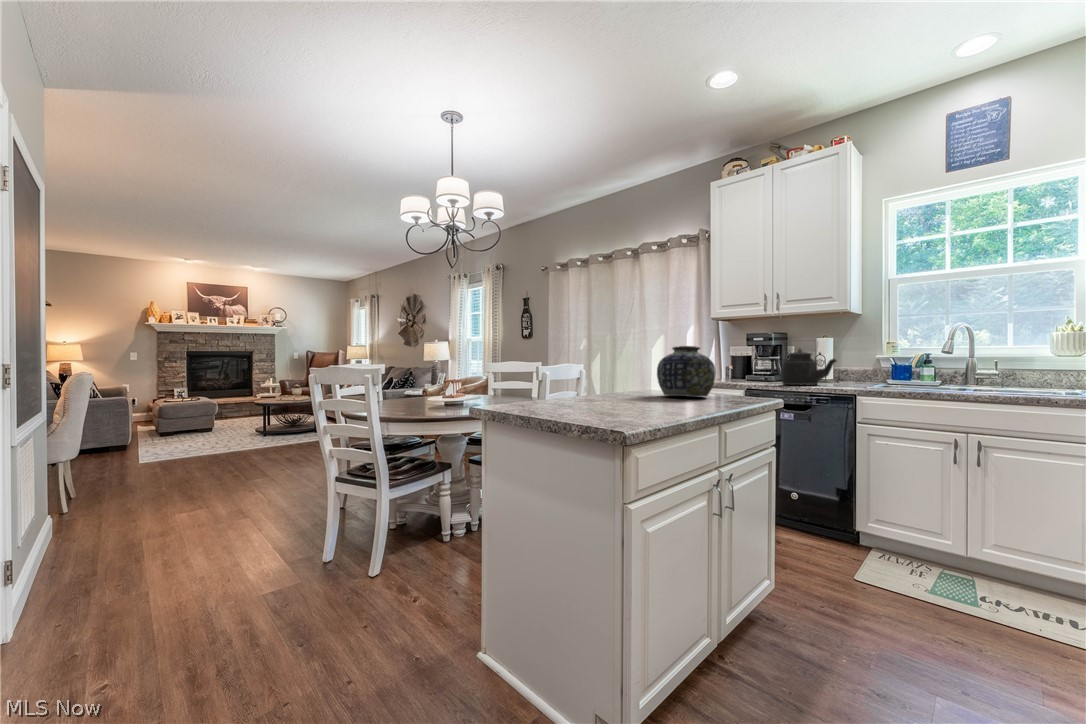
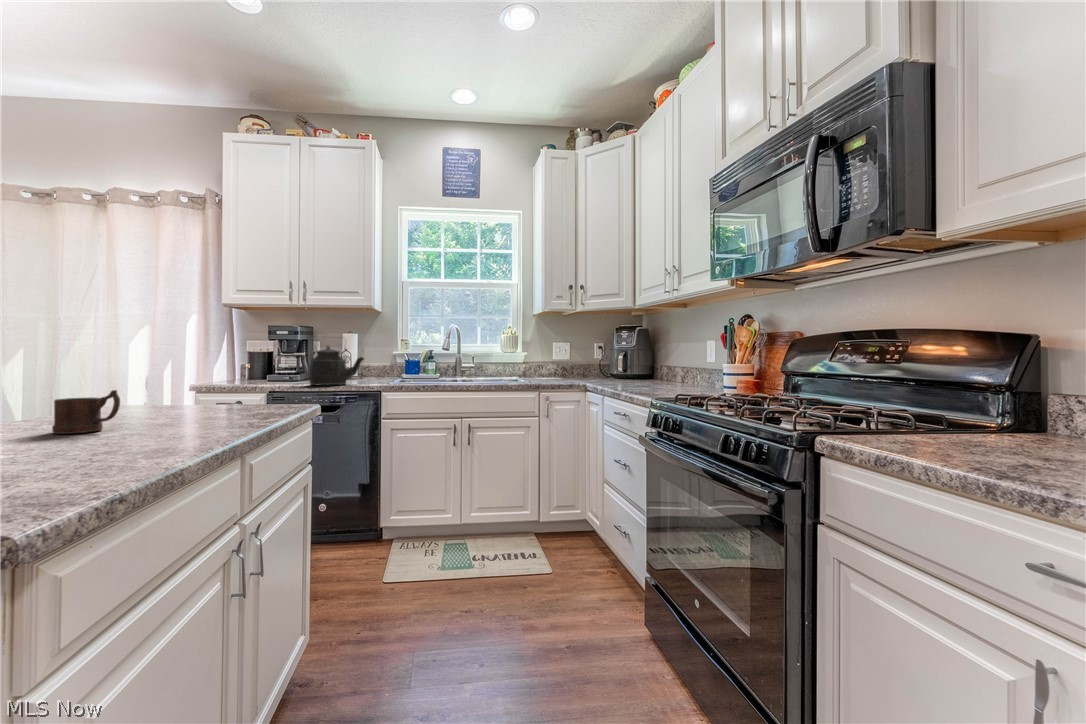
vase: present [657,346,716,396] -> none [135,343,232,415]
mug: none [618,375,649,401] -> present [52,390,120,434]

